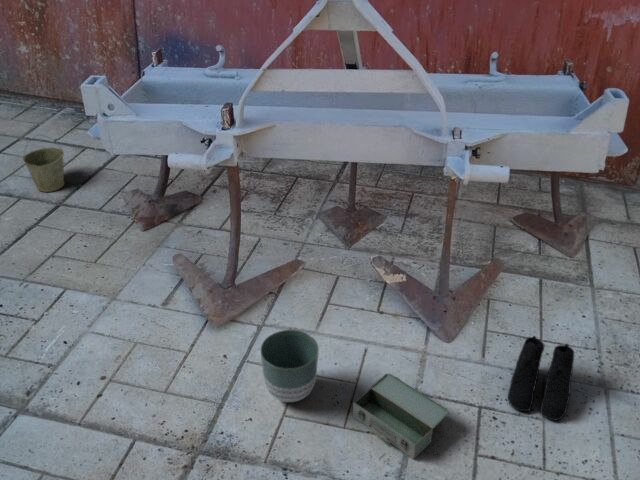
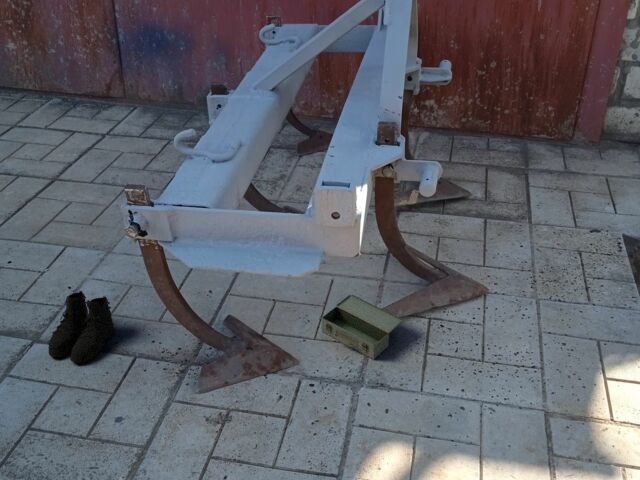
bucket: present [23,147,64,192] -> none [19,117,58,170]
planter: present [260,330,319,402] -> none [240,261,290,322]
boots: present [508,336,574,420] -> present [48,291,114,363]

